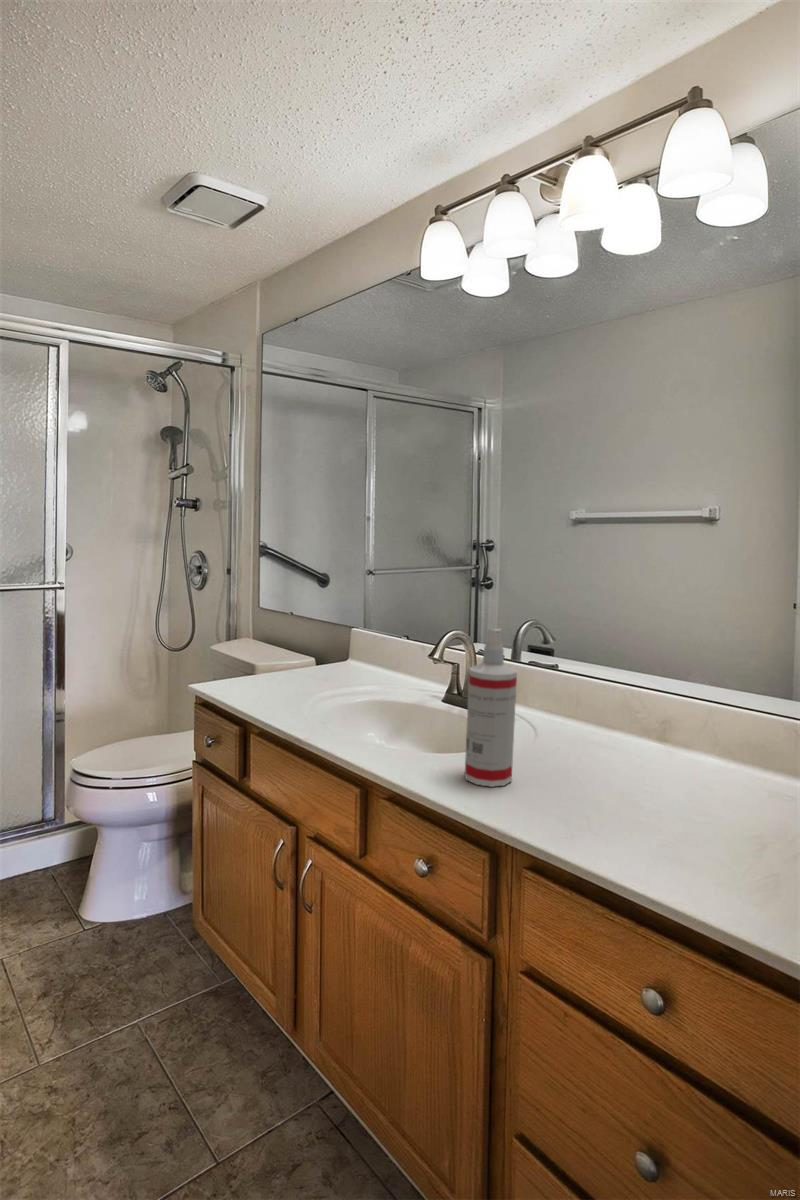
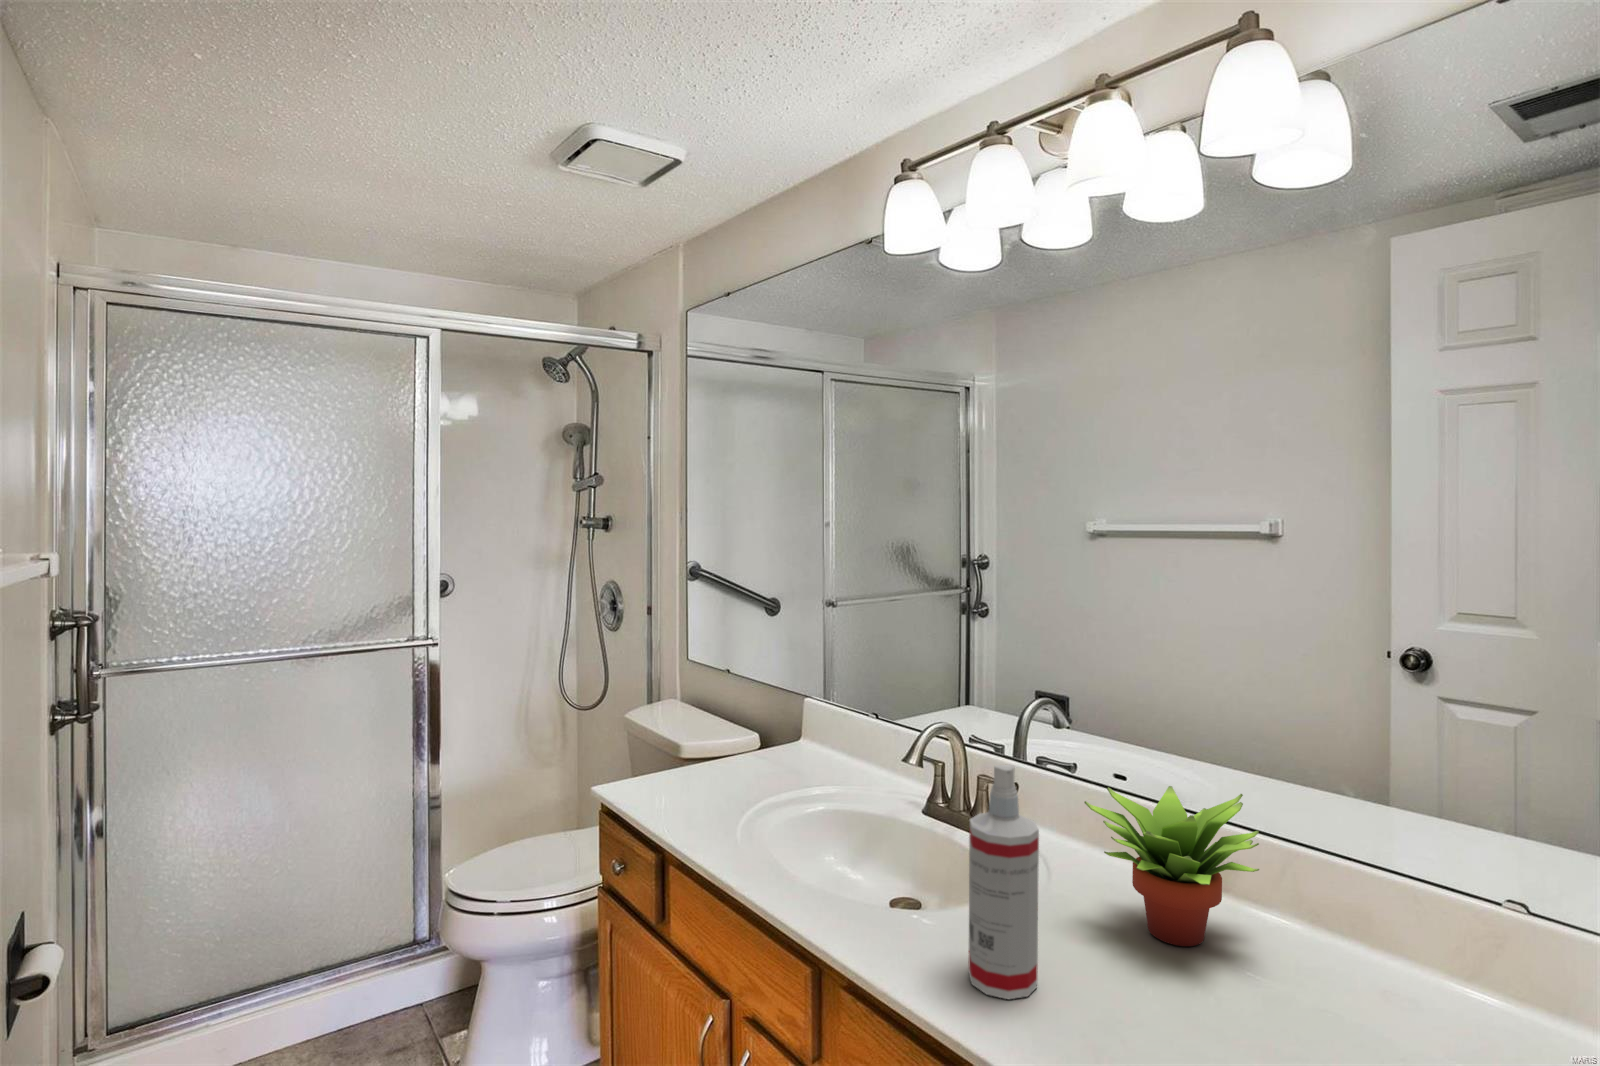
succulent plant: none [550,658,668,763] -> present [1084,786,1259,946]

